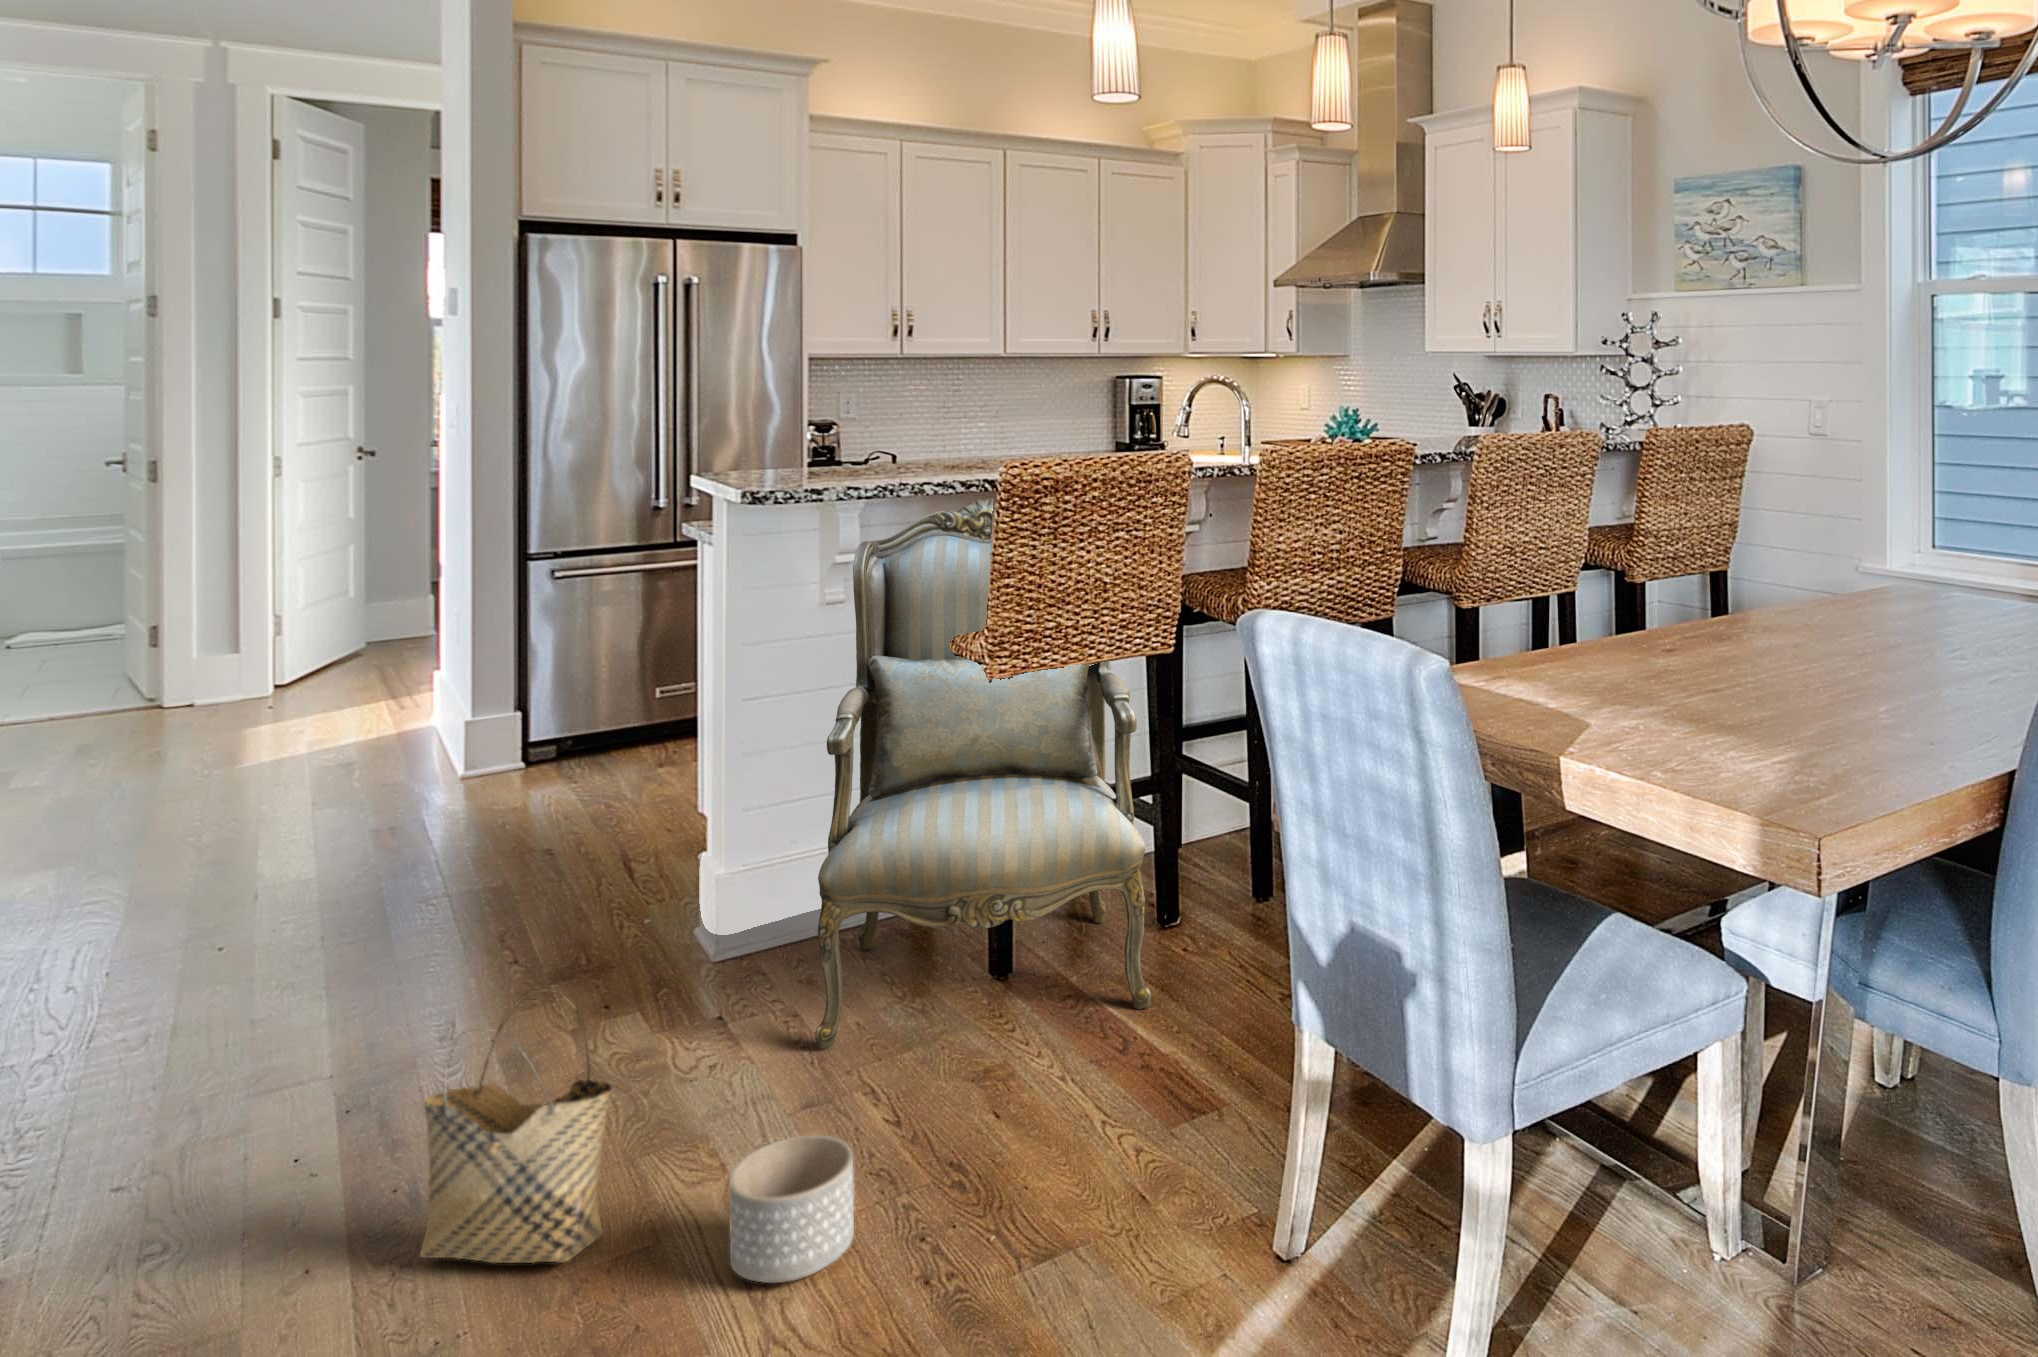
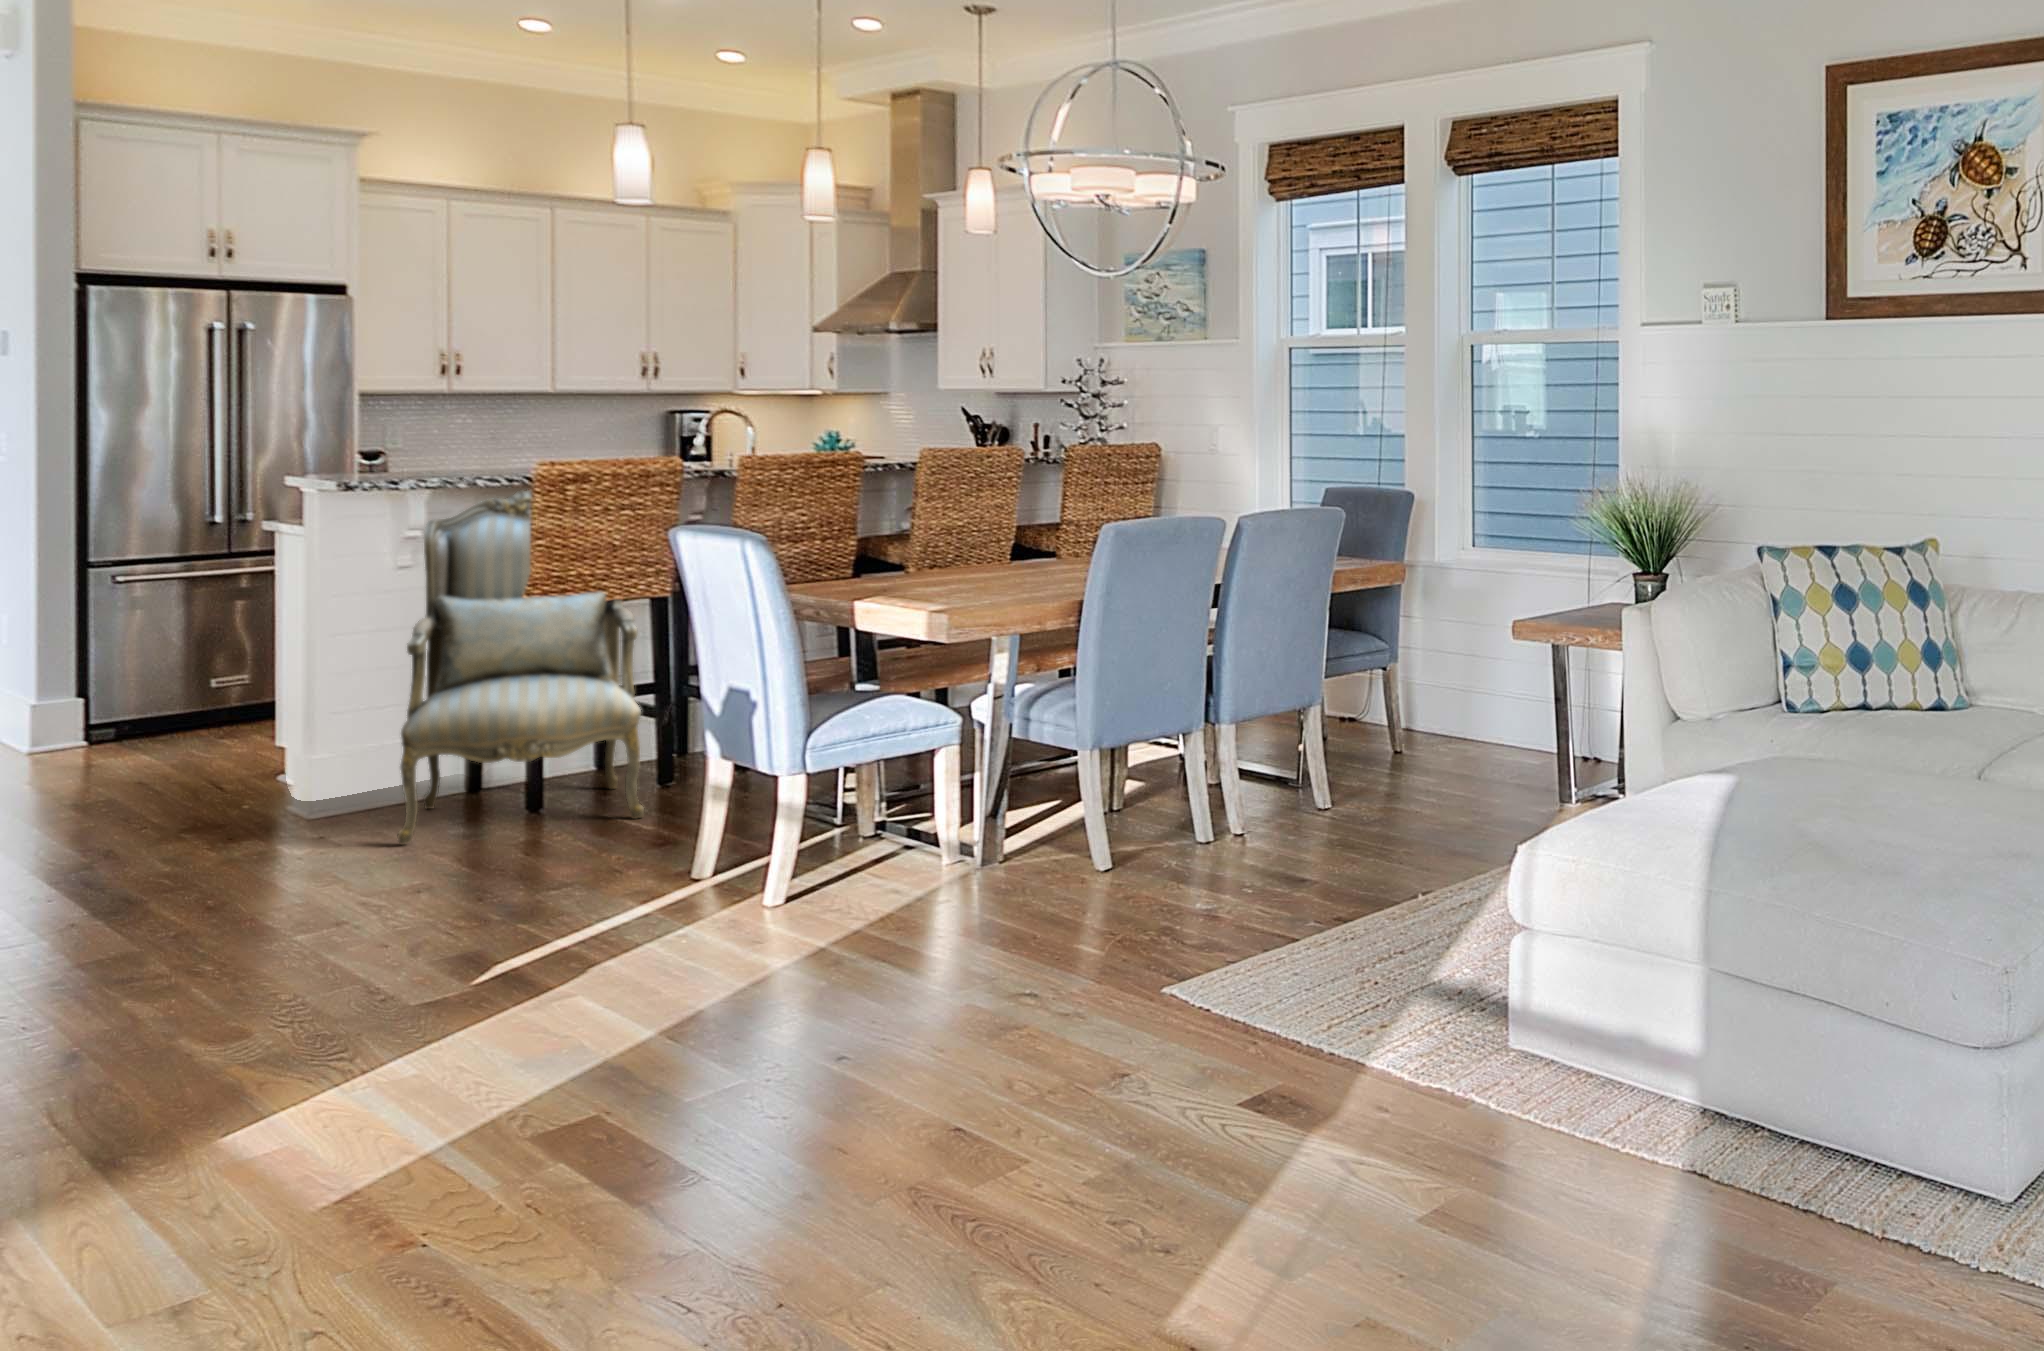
woven basket: present [420,988,612,1263] -> none [149,766,276,918]
planter: present [729,1135,854,1283] -> none [357,844,436,912]

